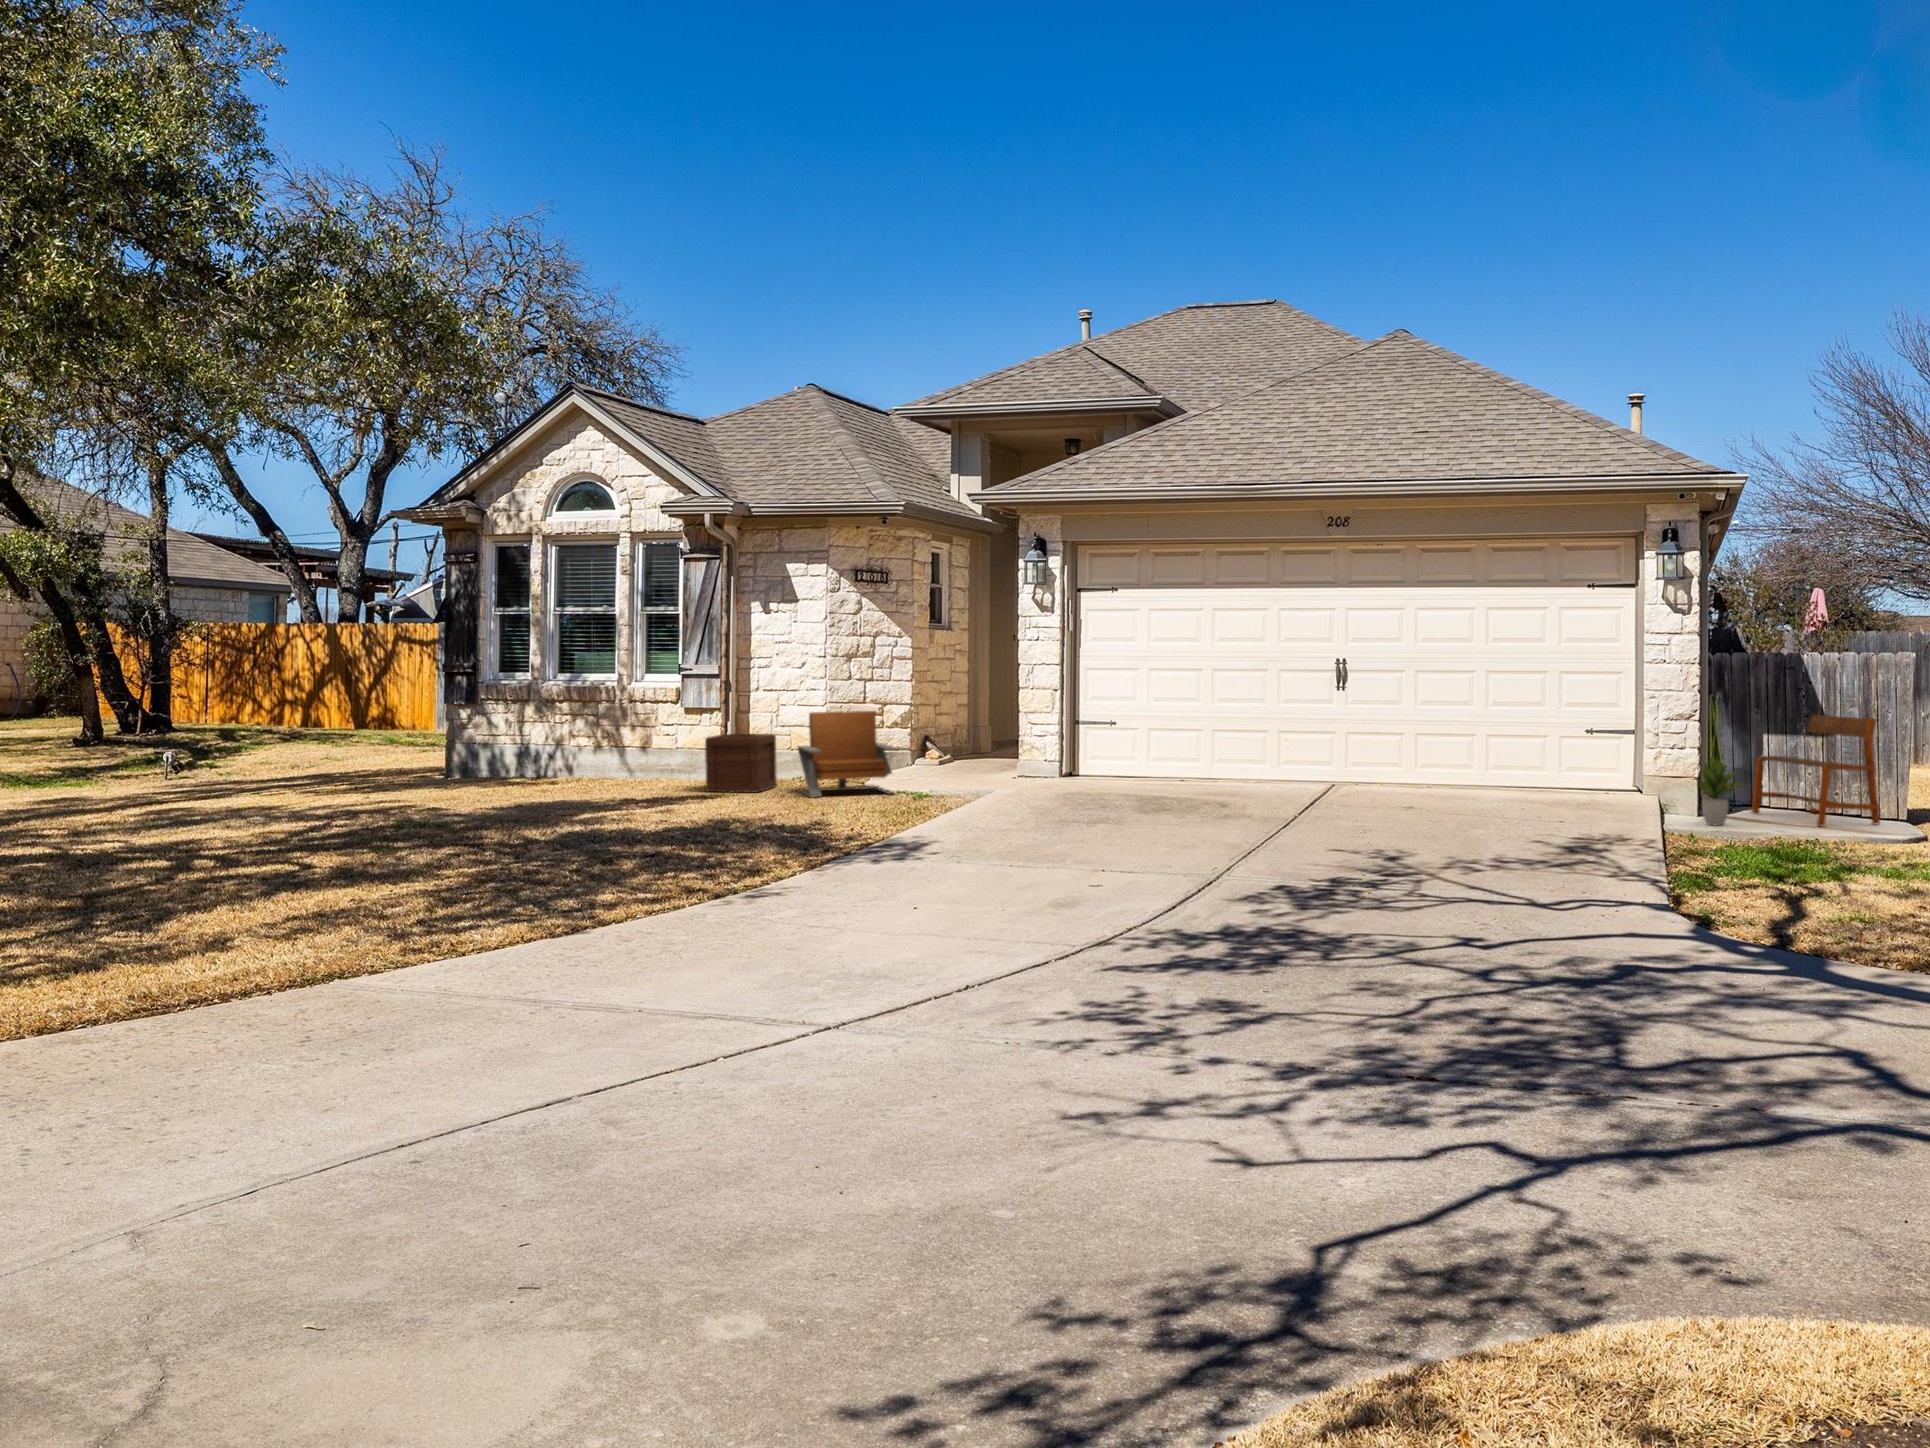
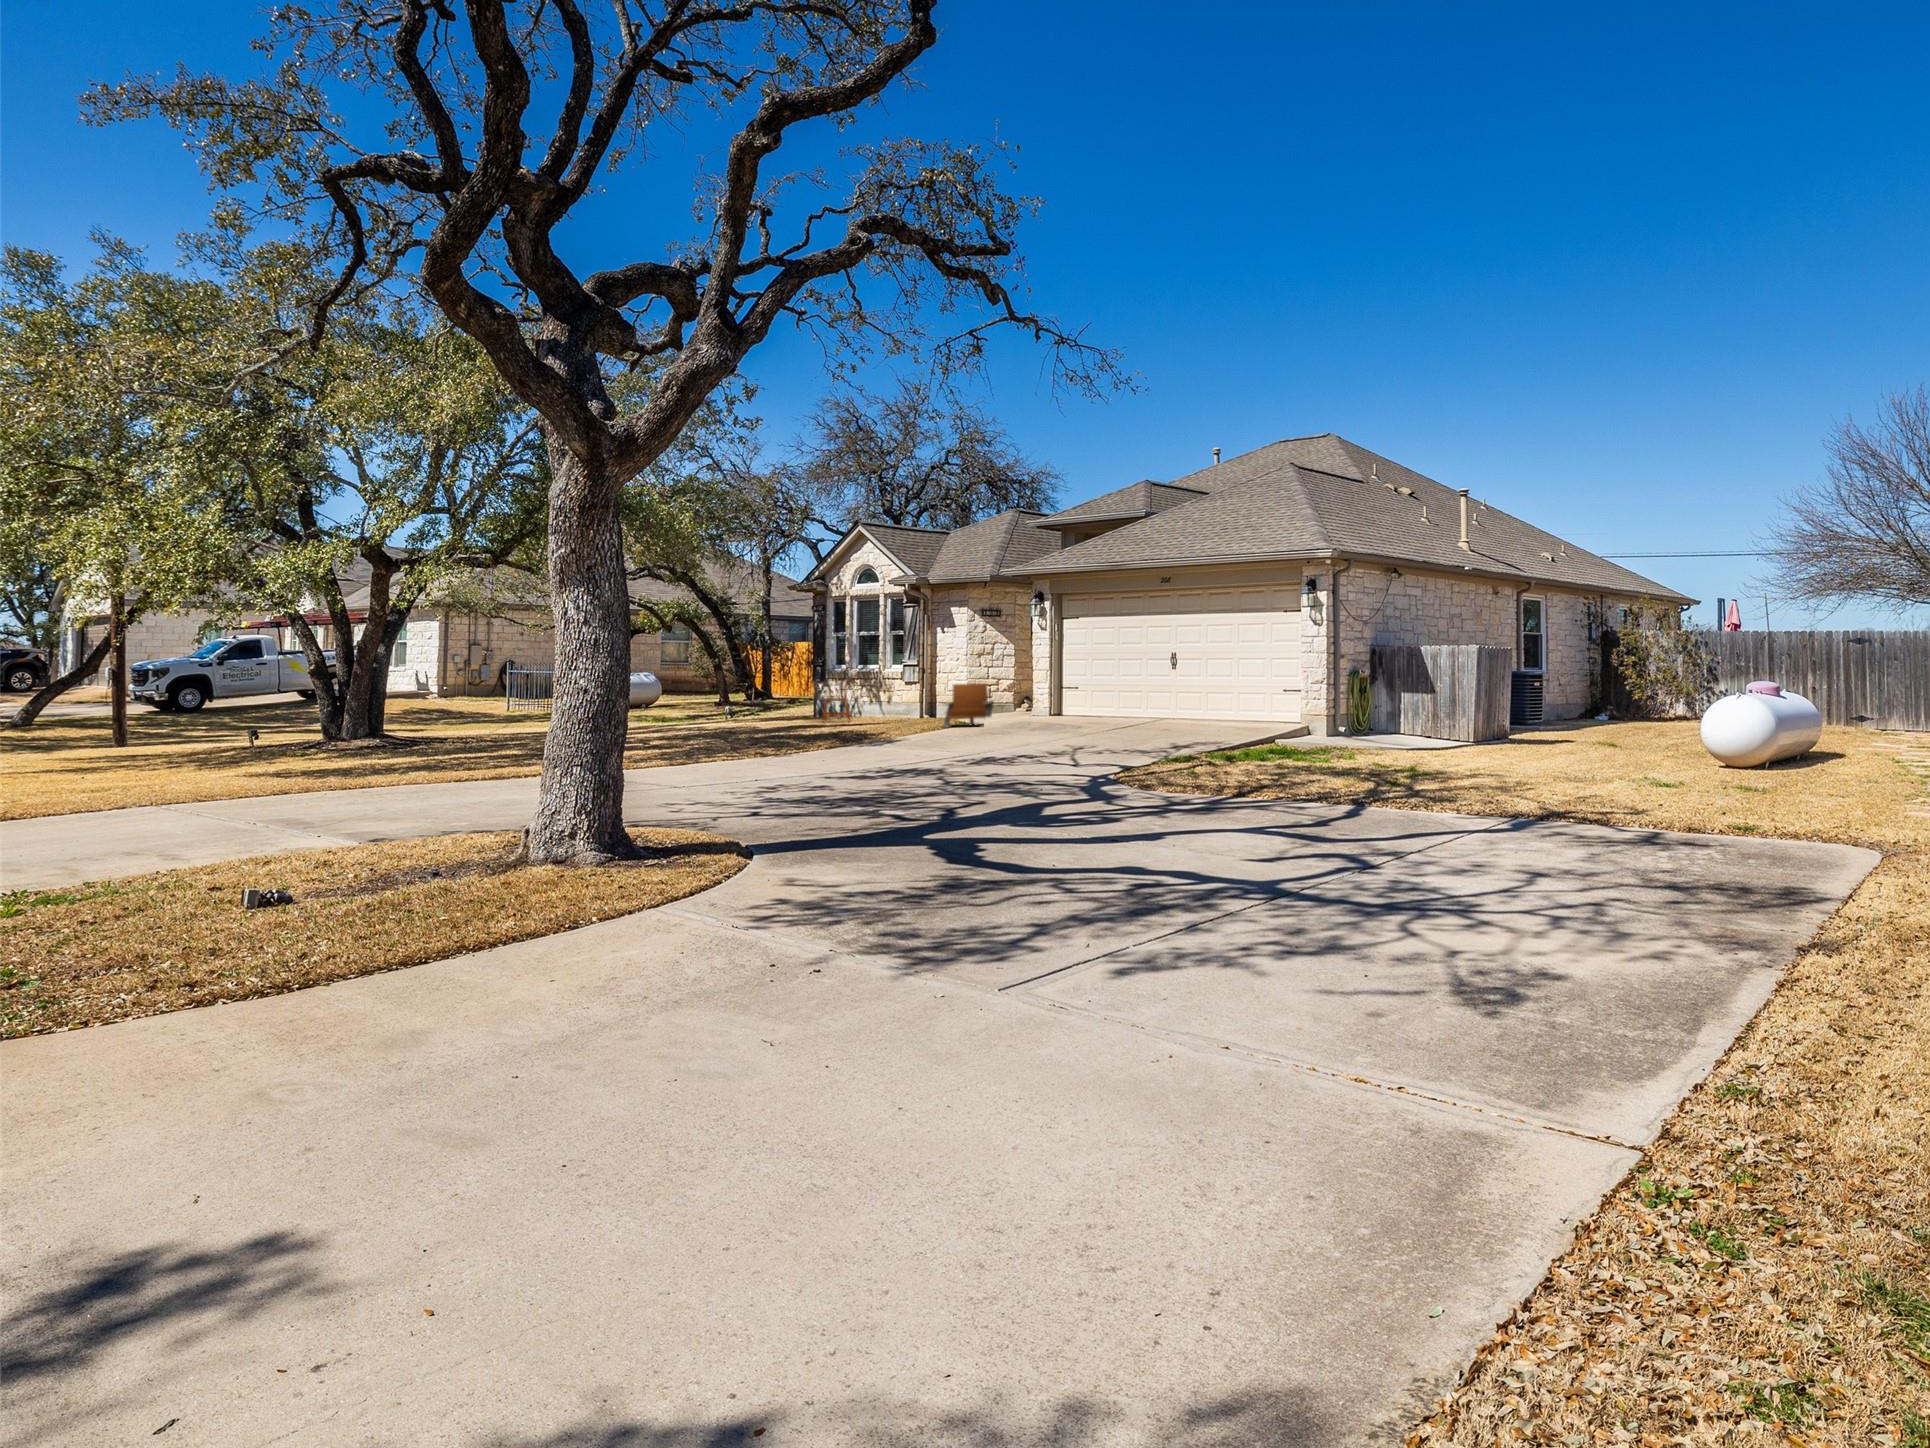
bench: present [1752,715,1880,827] -> present [823,681,850,722]
wooden crate: present [705,734,777,793] -> none [905,696,946,726]
potted plant: present [1698,756,1741,826] -> none [1321,705,1346,744]

